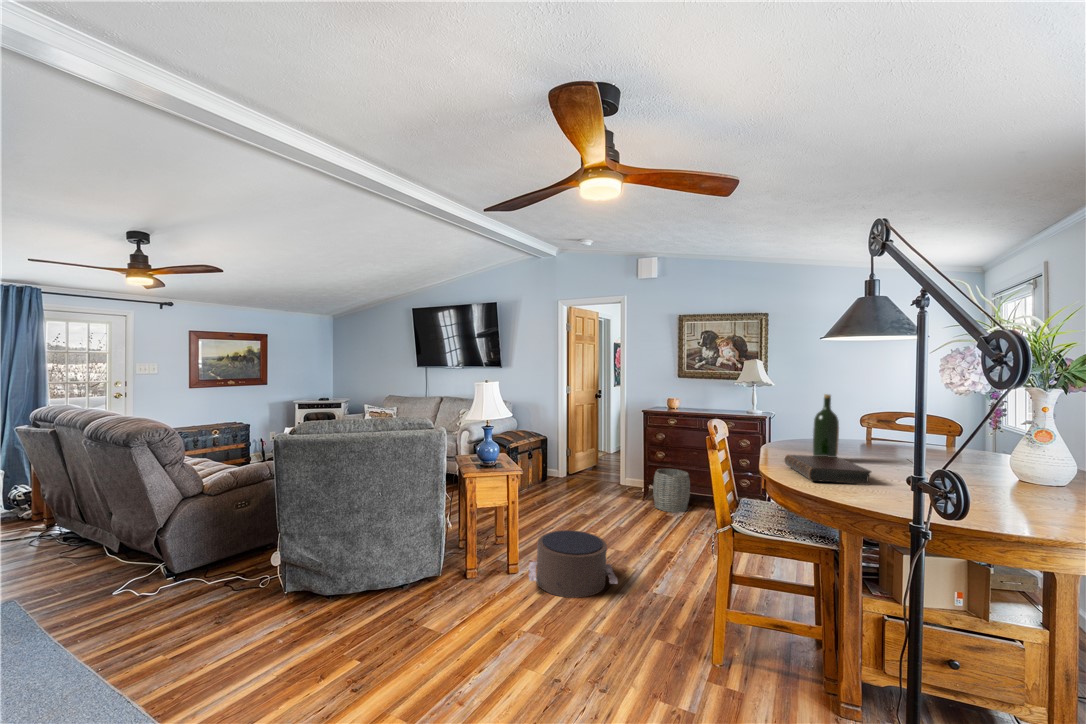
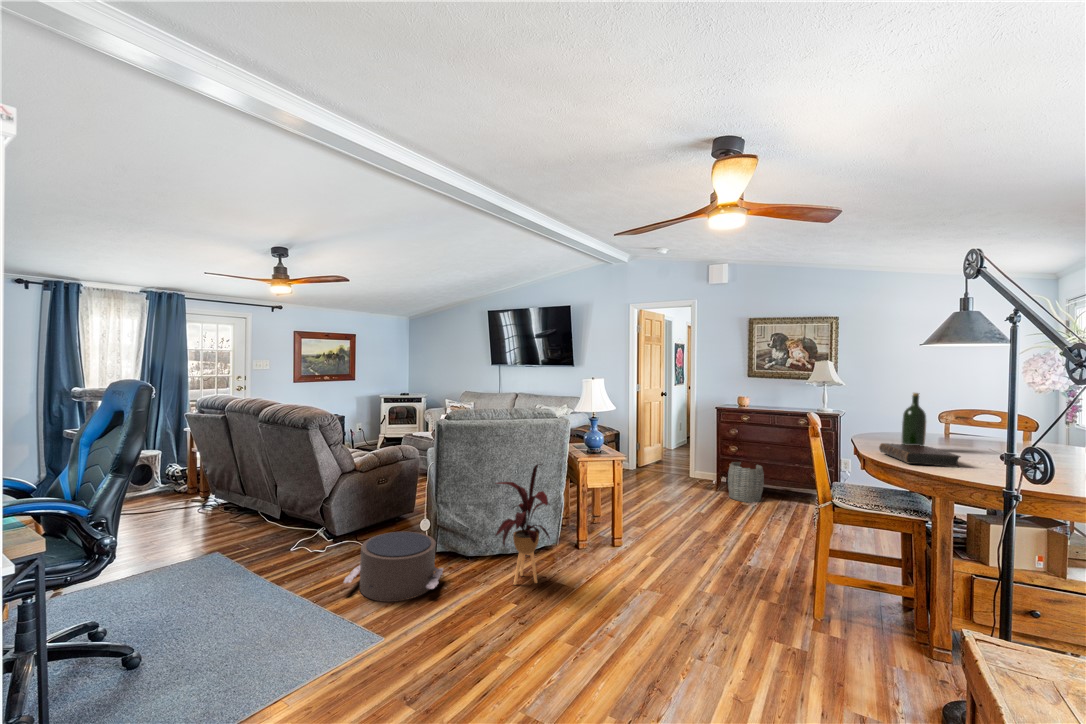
house plant: none [336,486,416,632] -> present [495,464,550,585]
pouf: present [529,530,618,598] -> present [344,532,443,602]

